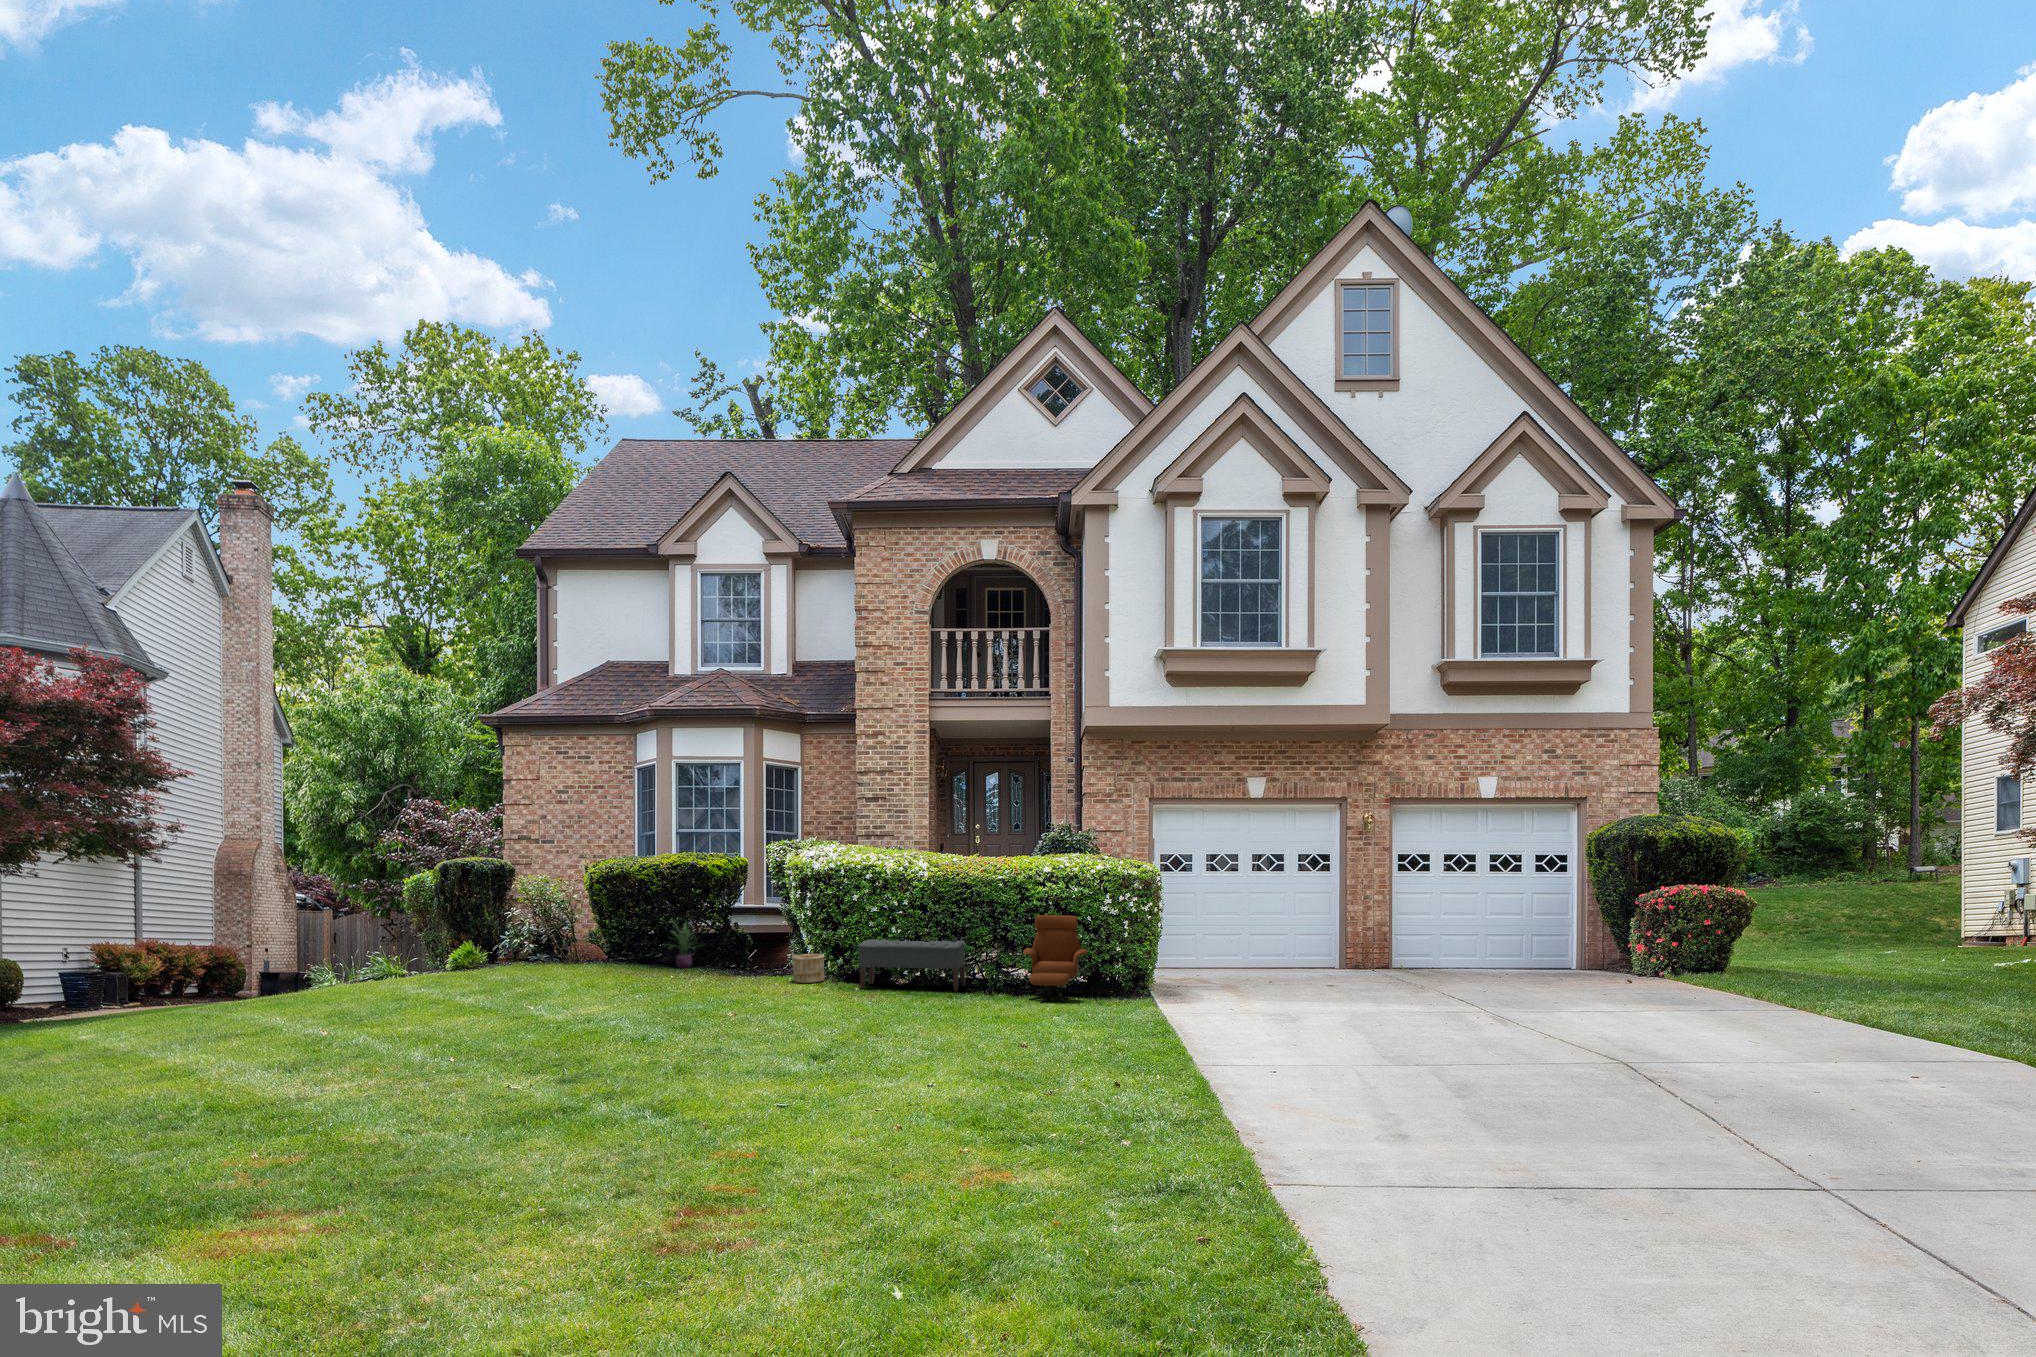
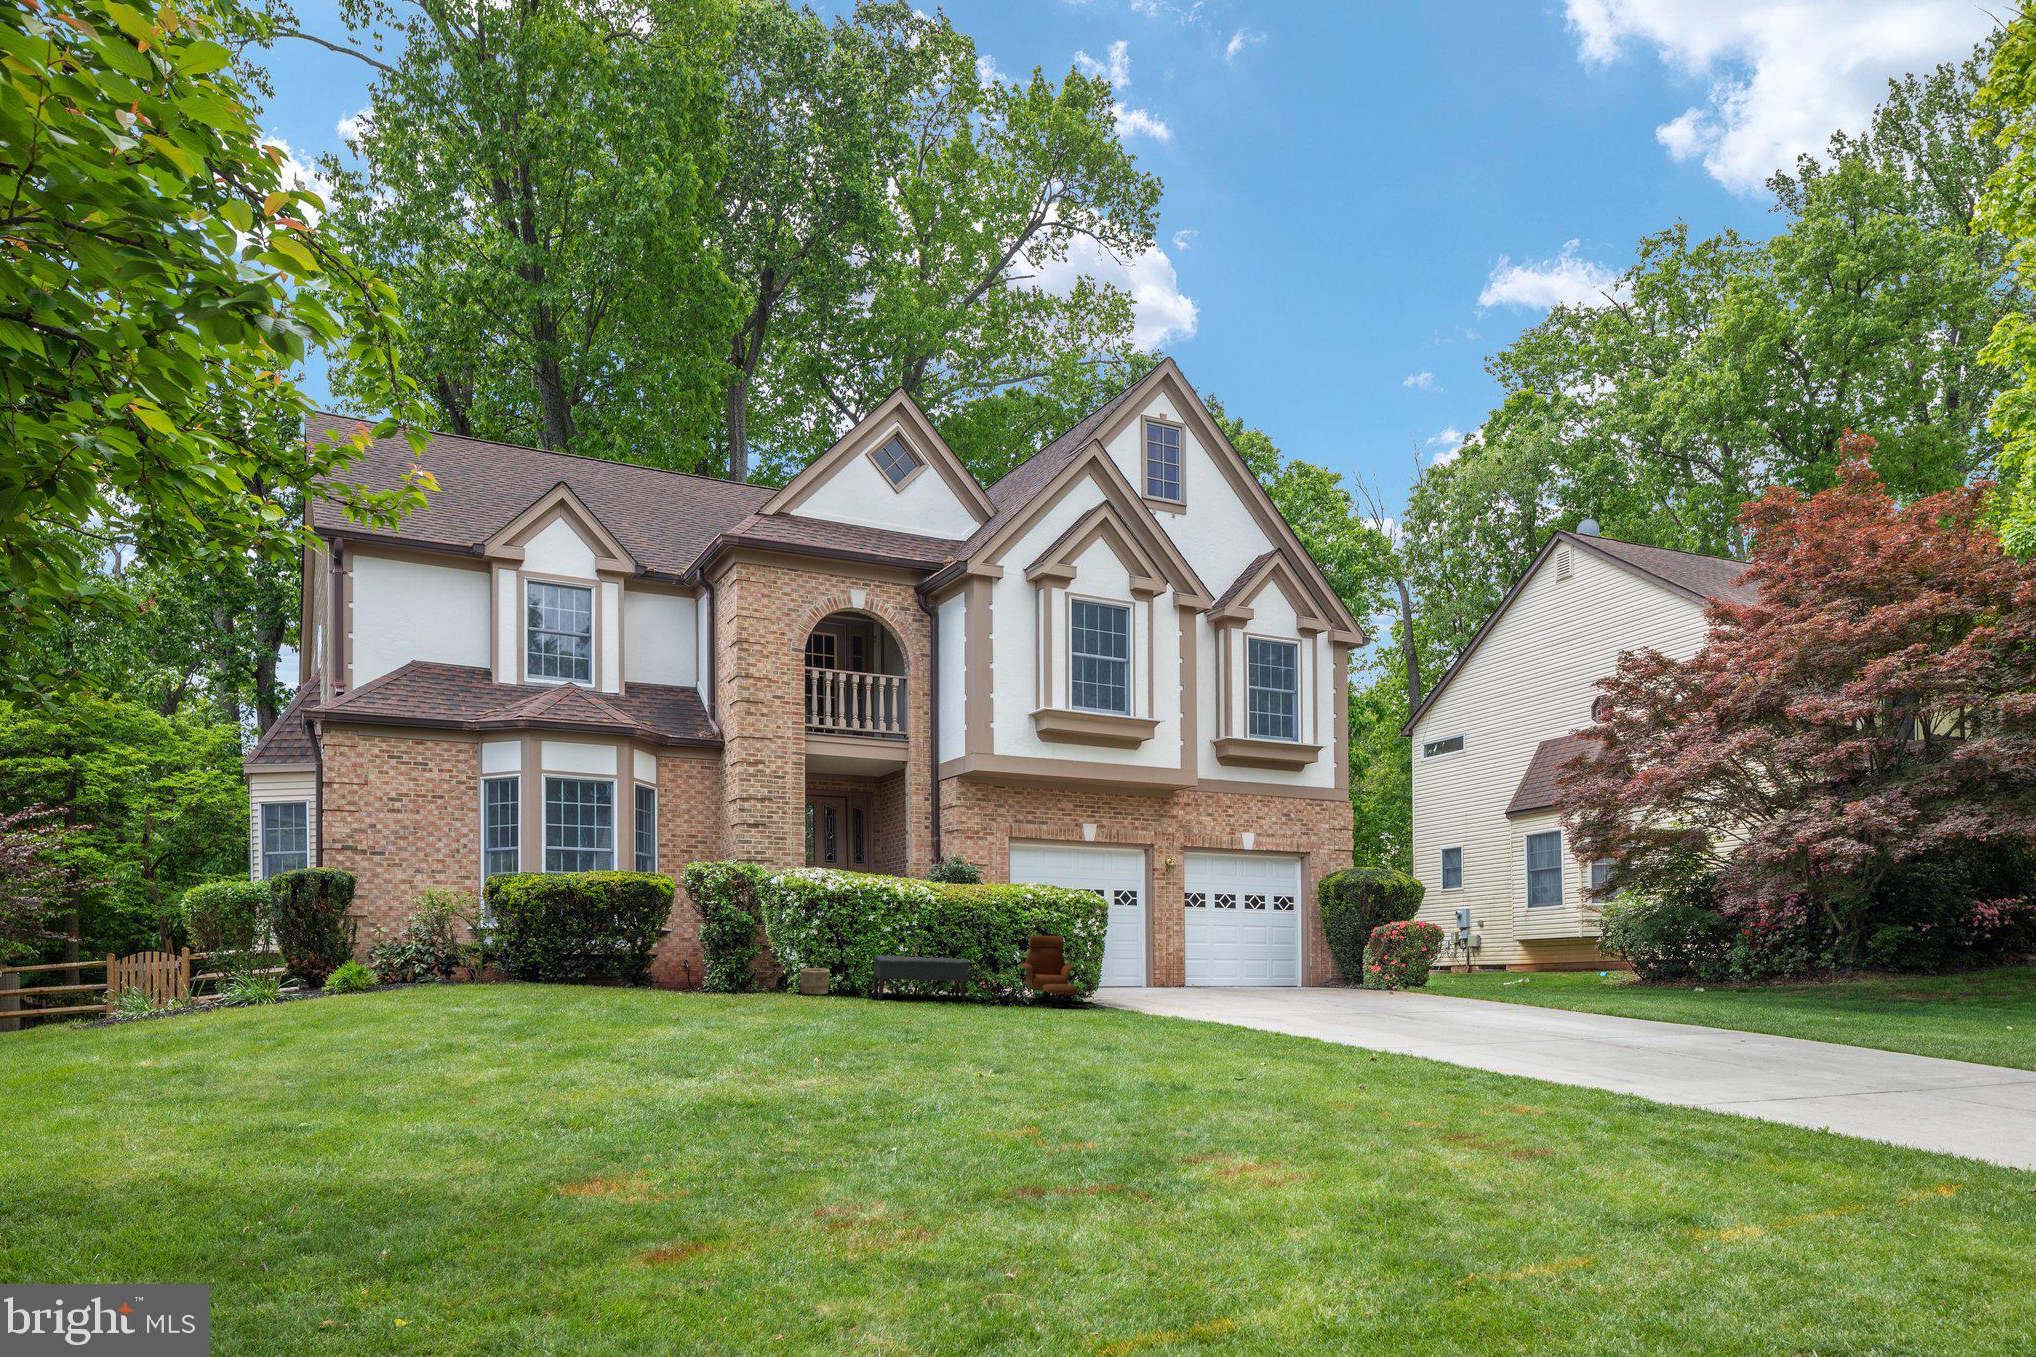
decorative plant: present [676,923,692,968] -> none [632,938,676,982]

